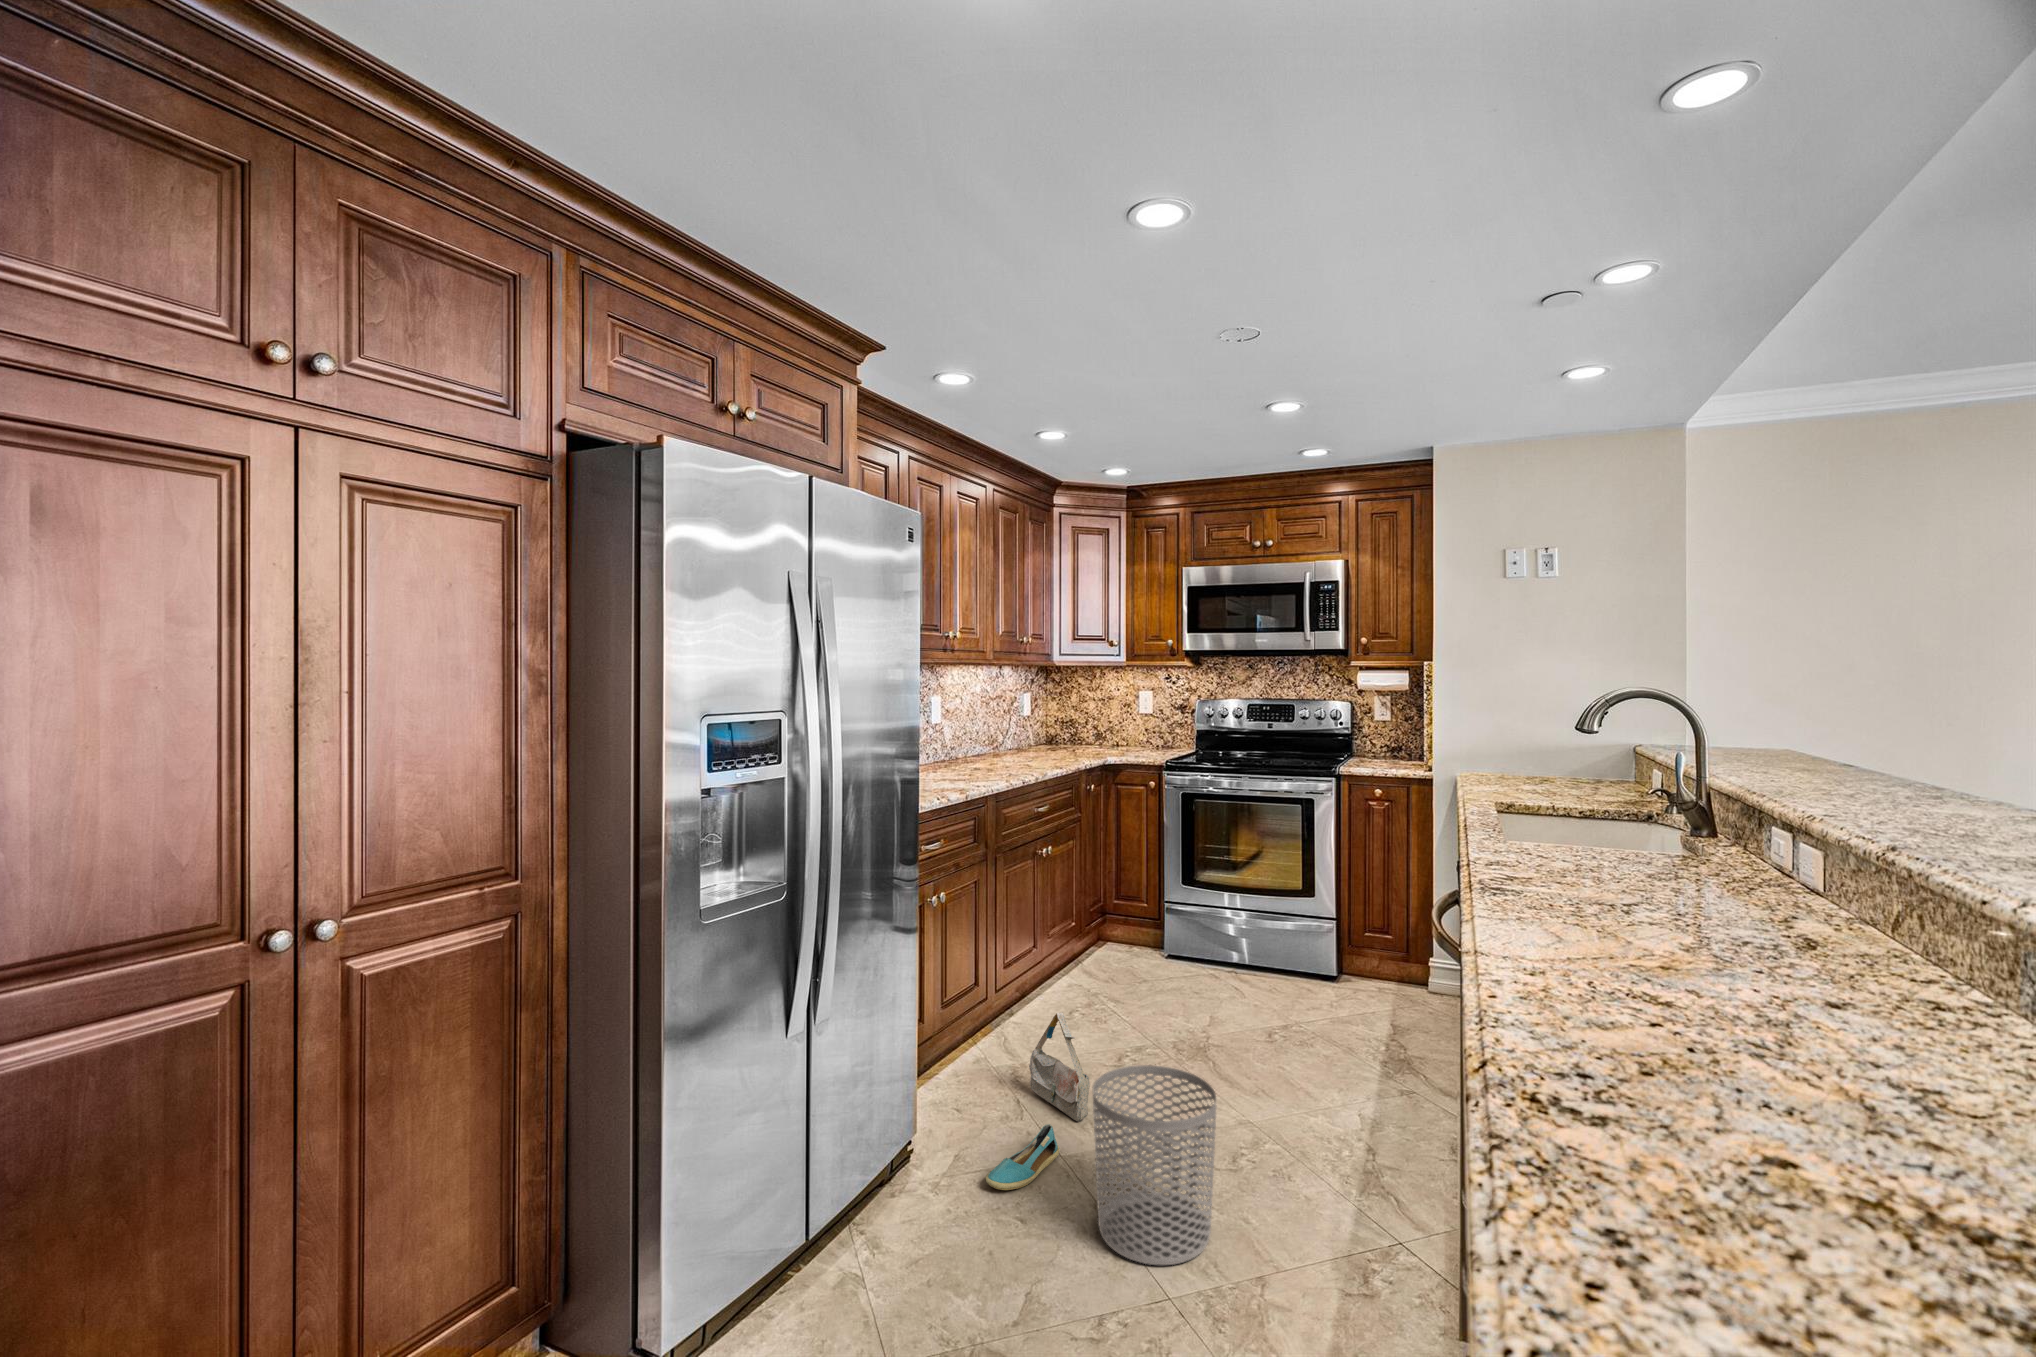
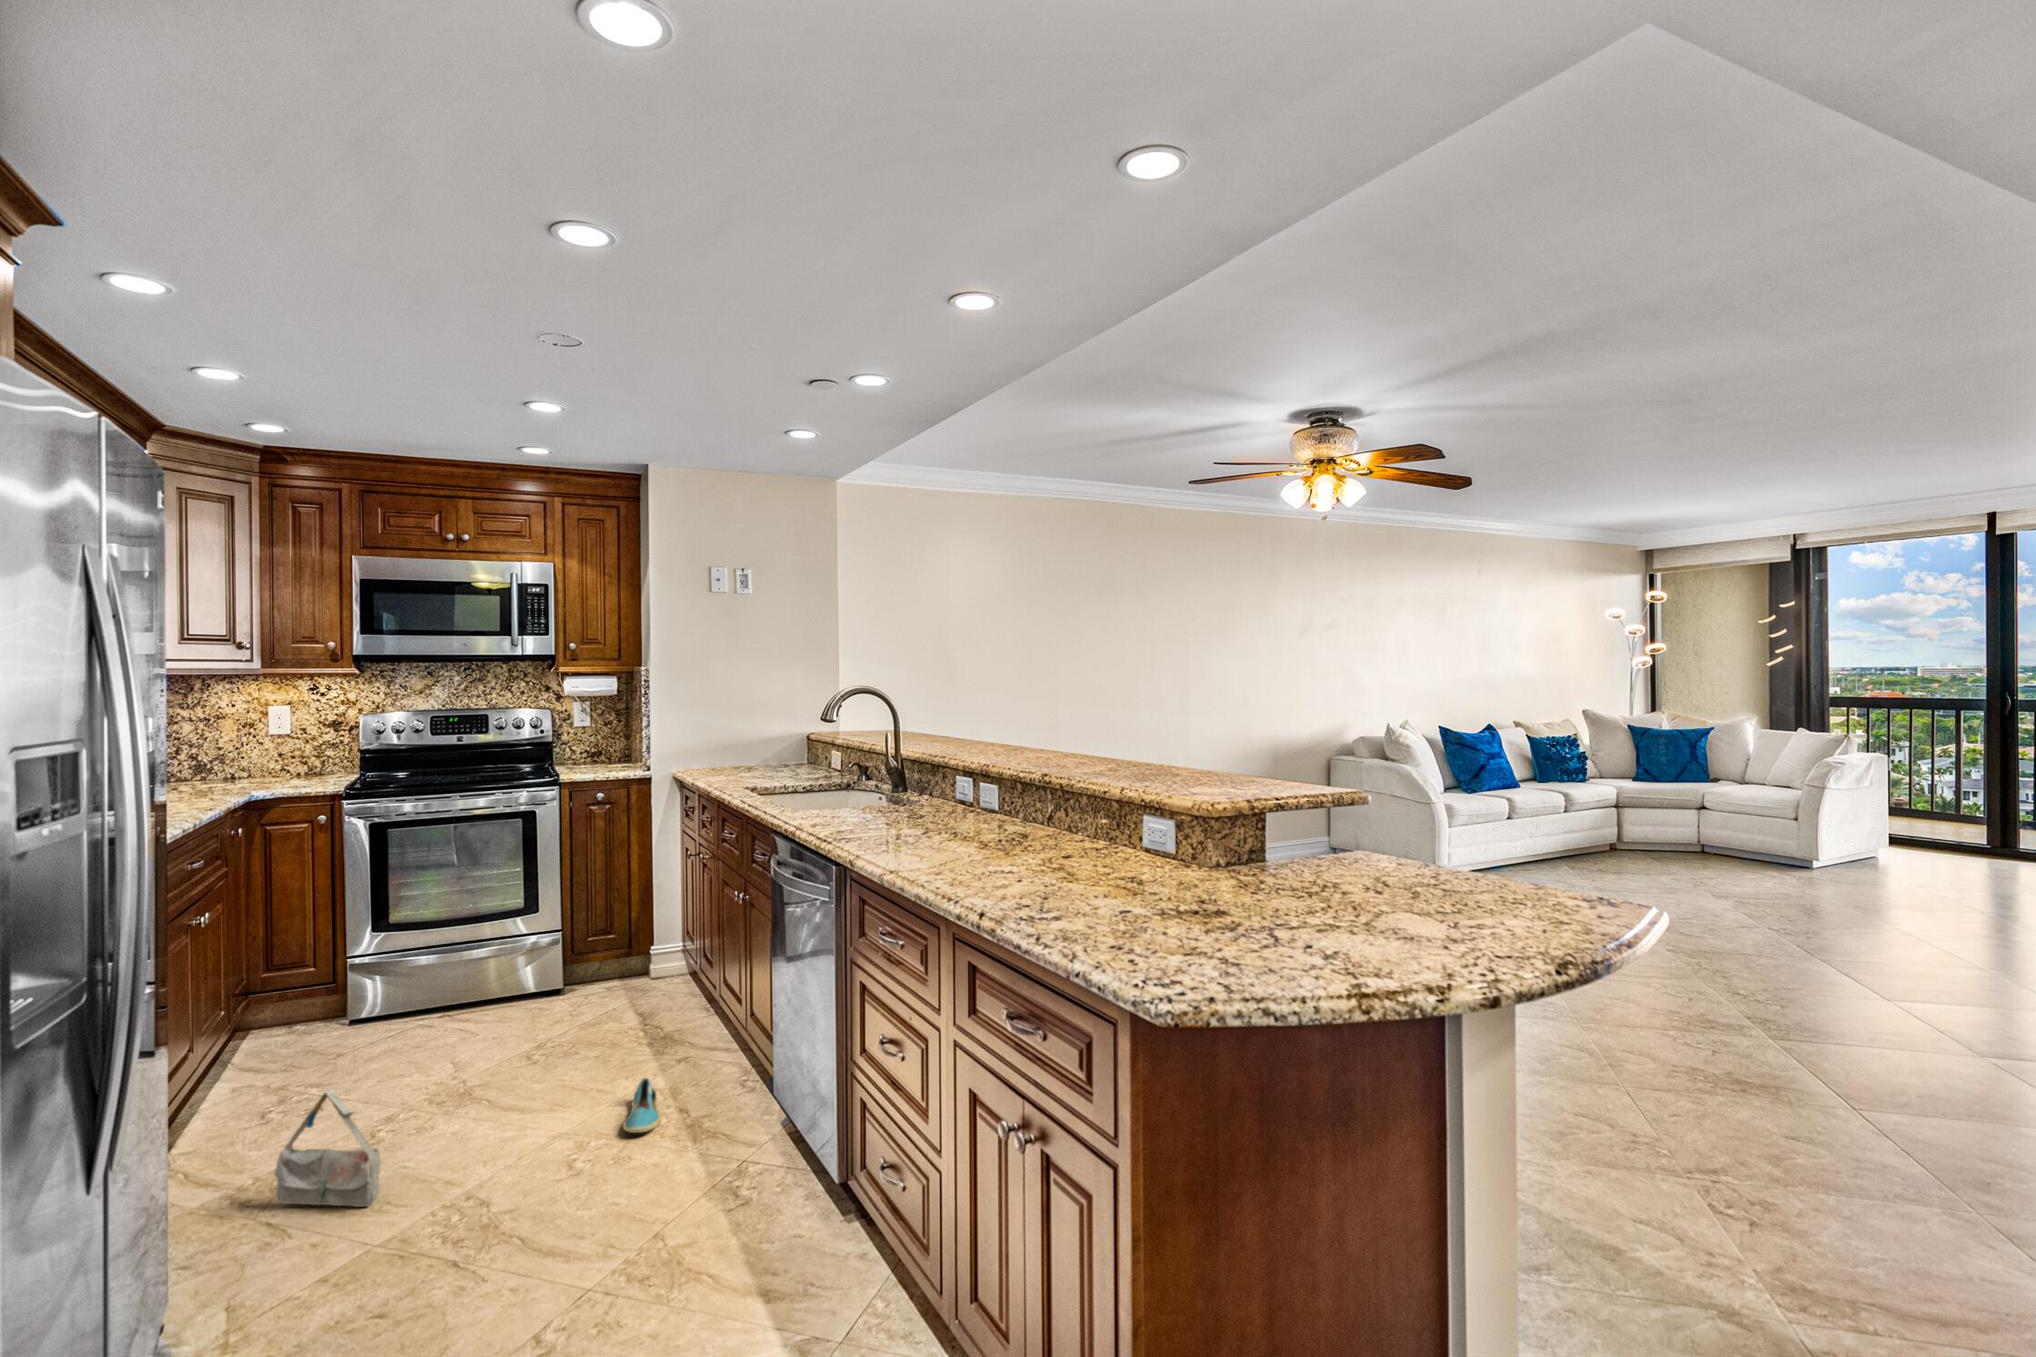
waste bin: present [1093,1065,1216,1265] -> none [460,1082,599,1284]
shoe: present [985,1124,1059,1190] -> present [623,1078,660,1133]

